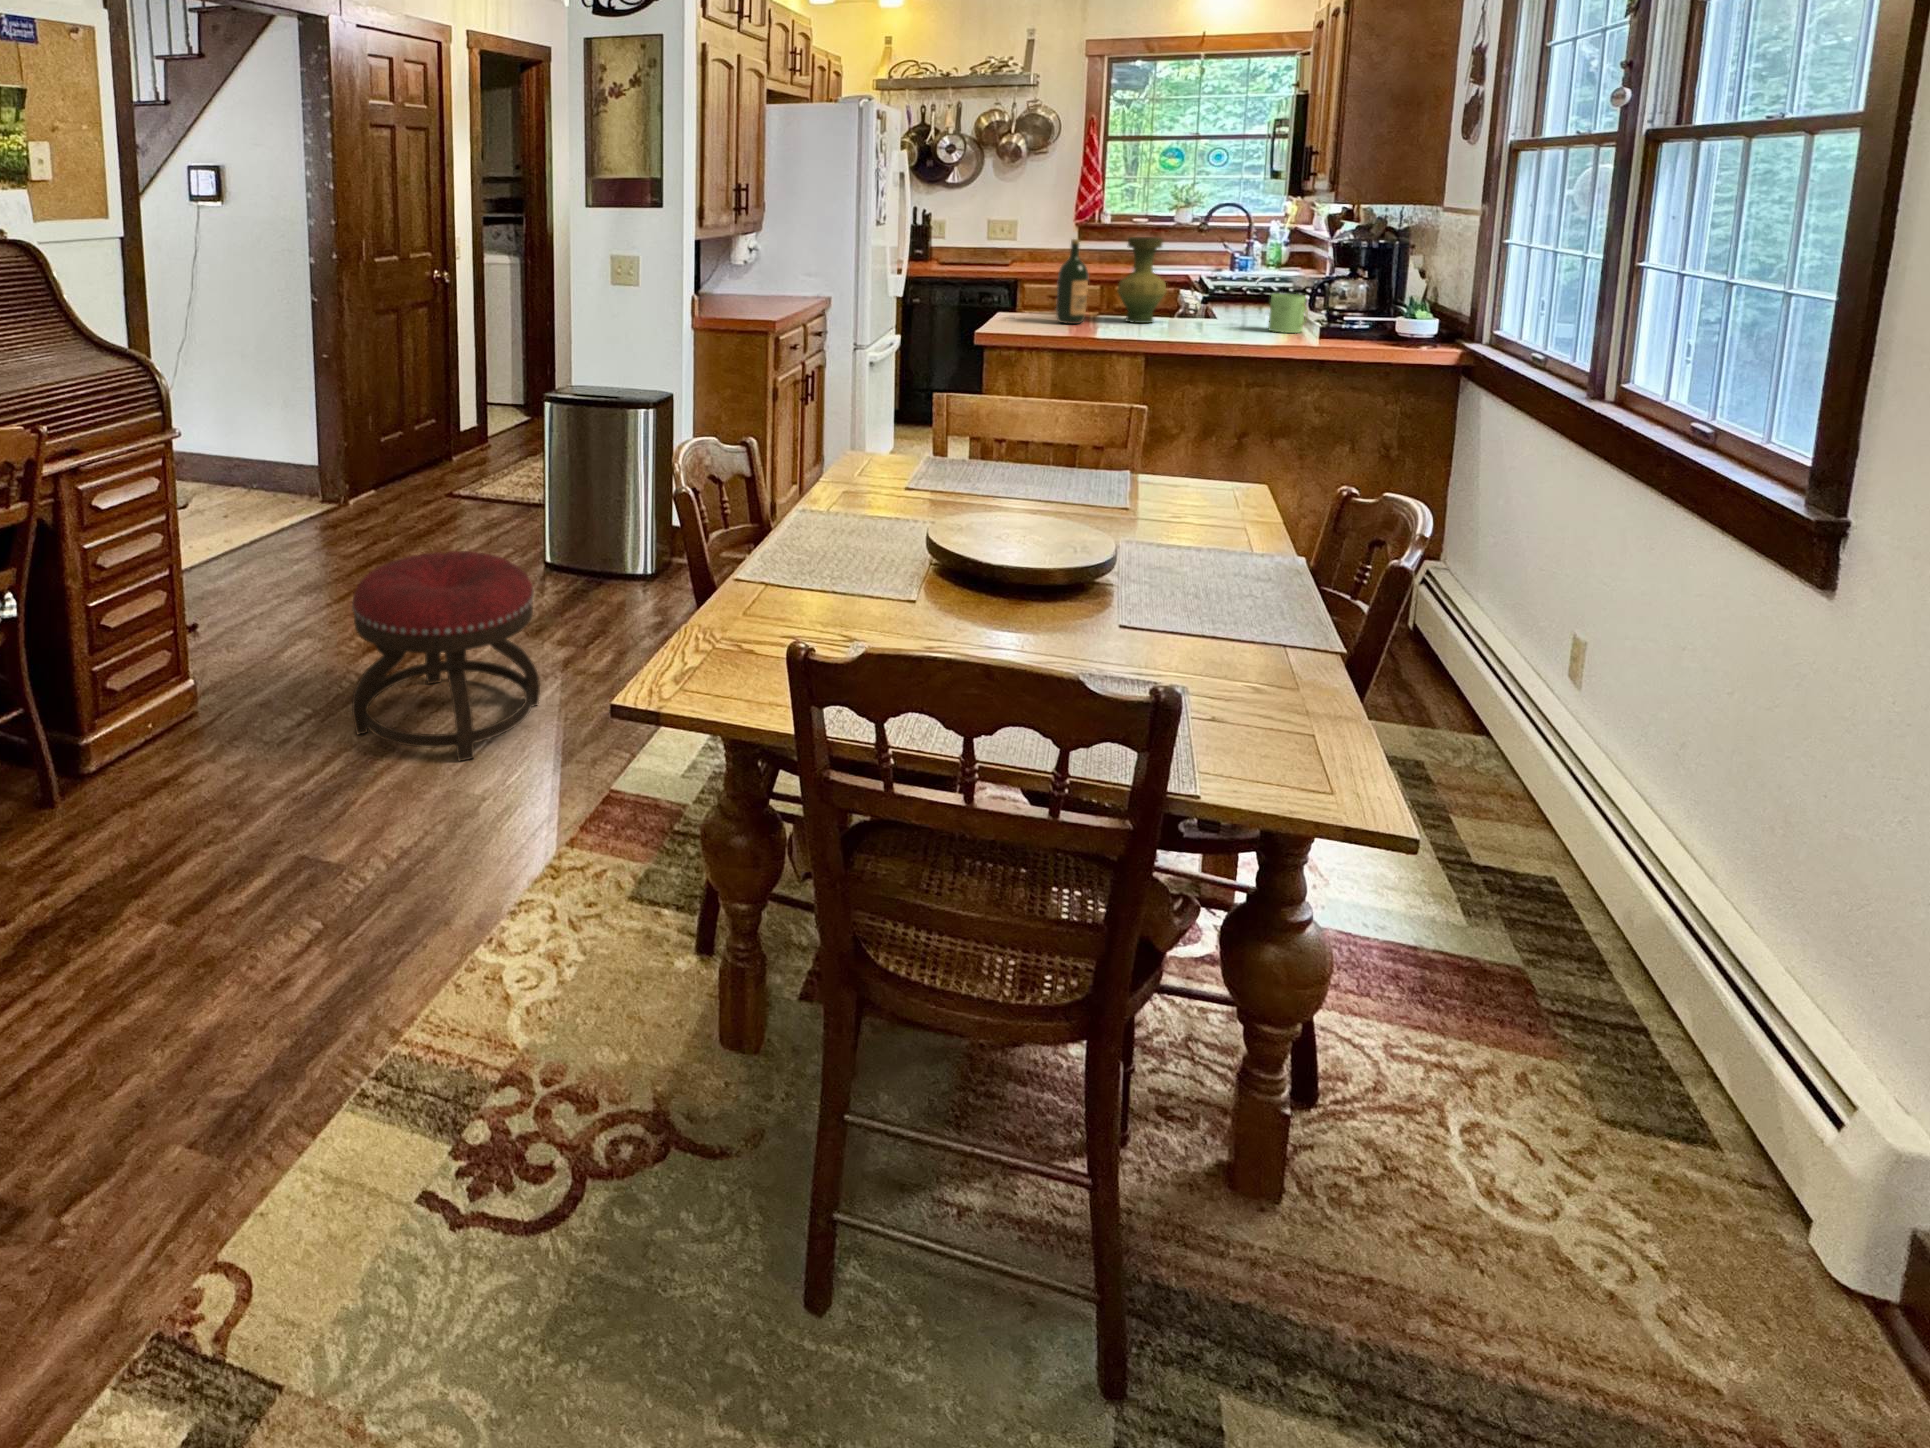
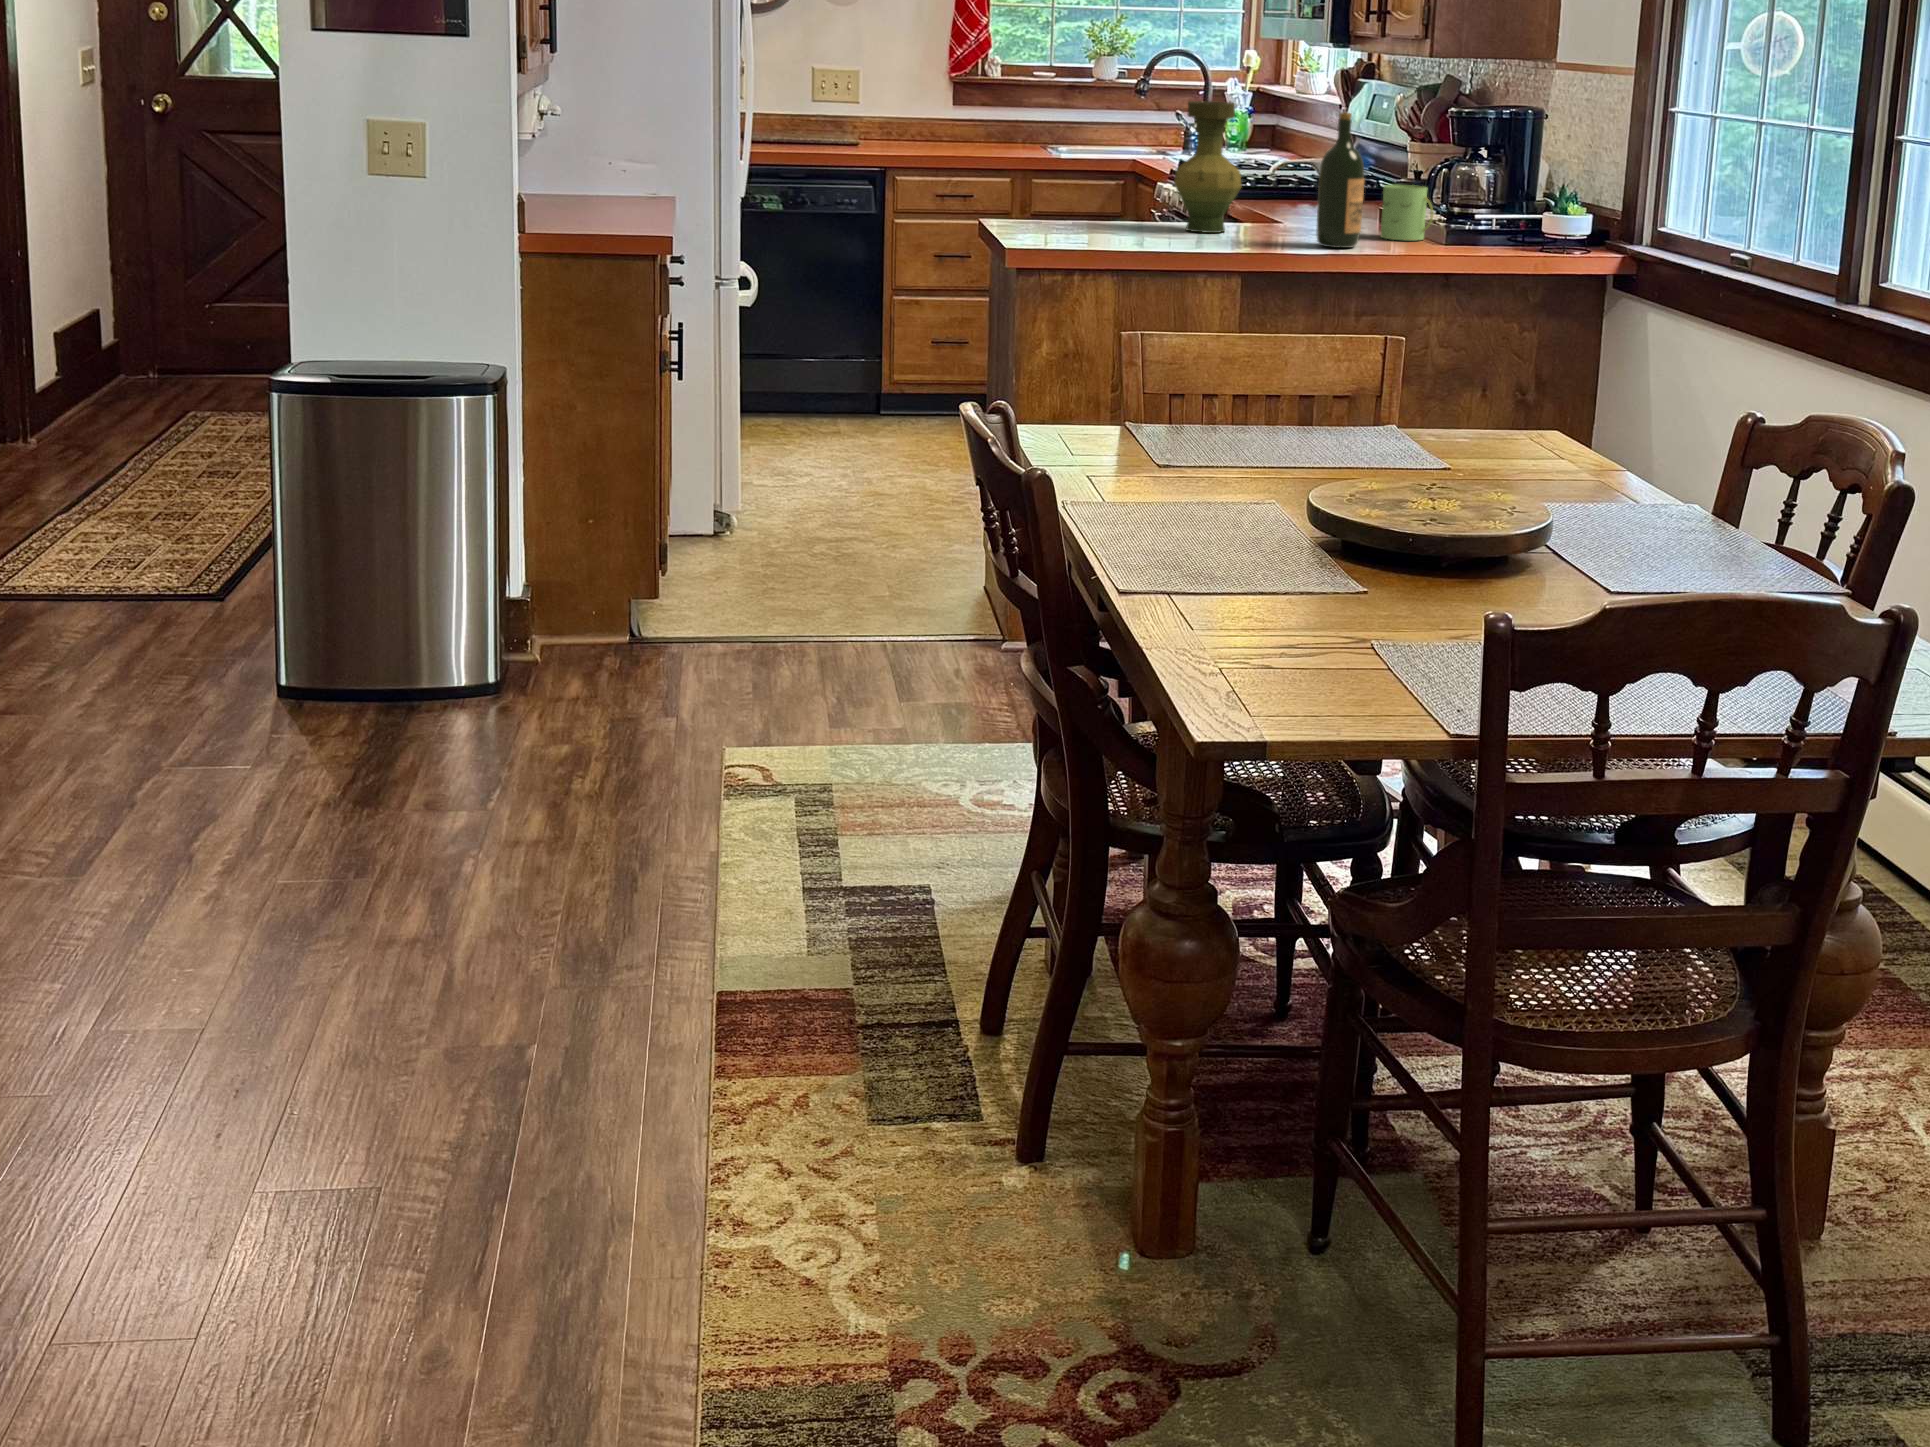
wine bottle: present [1056,239,1088,324] -> present [1317,113,1364,248]
ottoman: present [352,551,540,761] -> none [148,676,499,1043]

